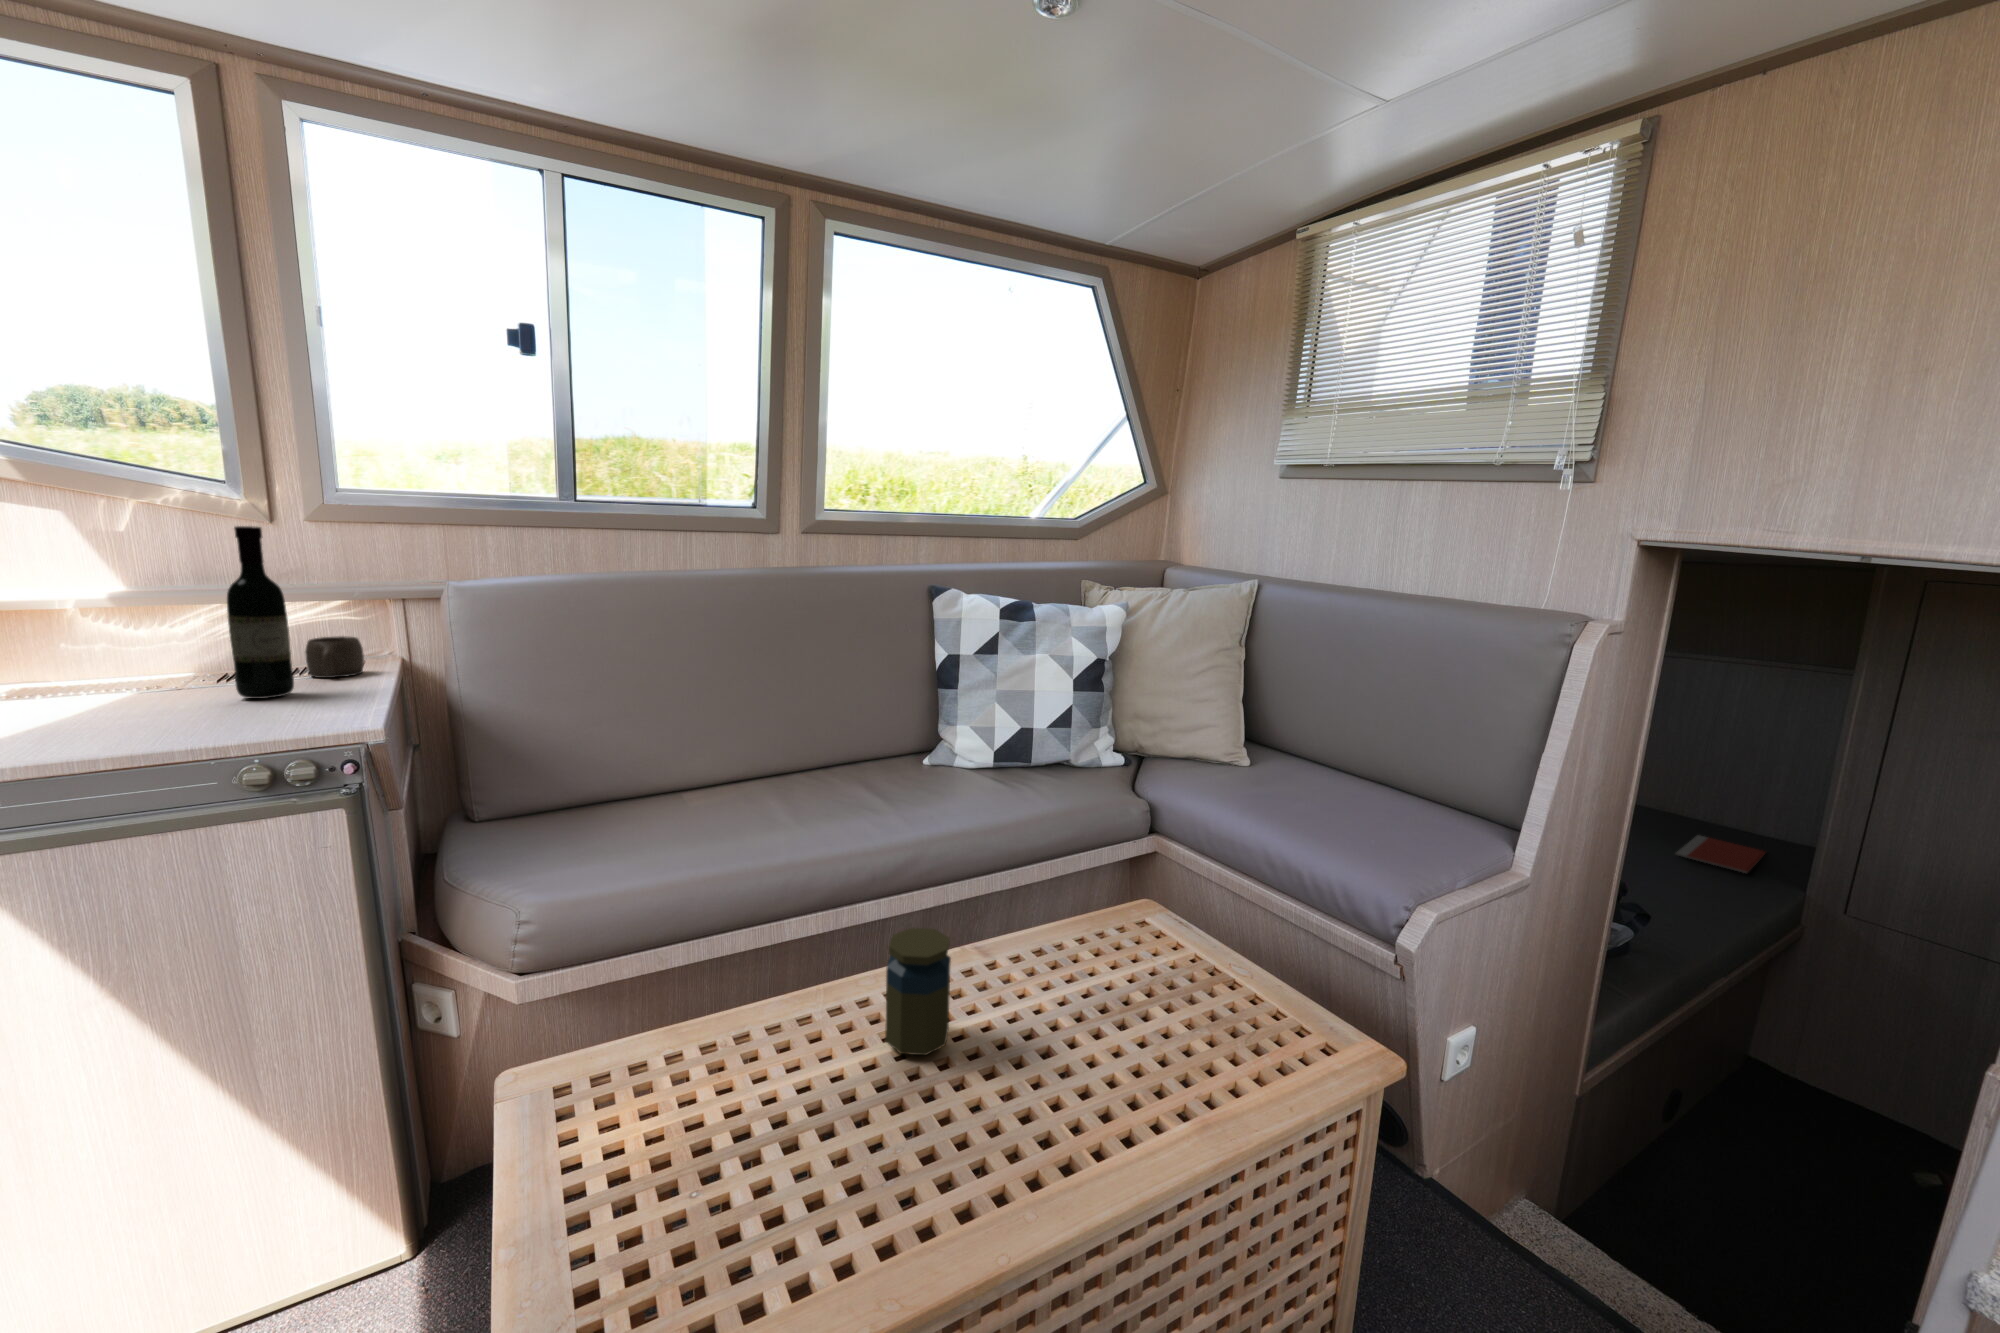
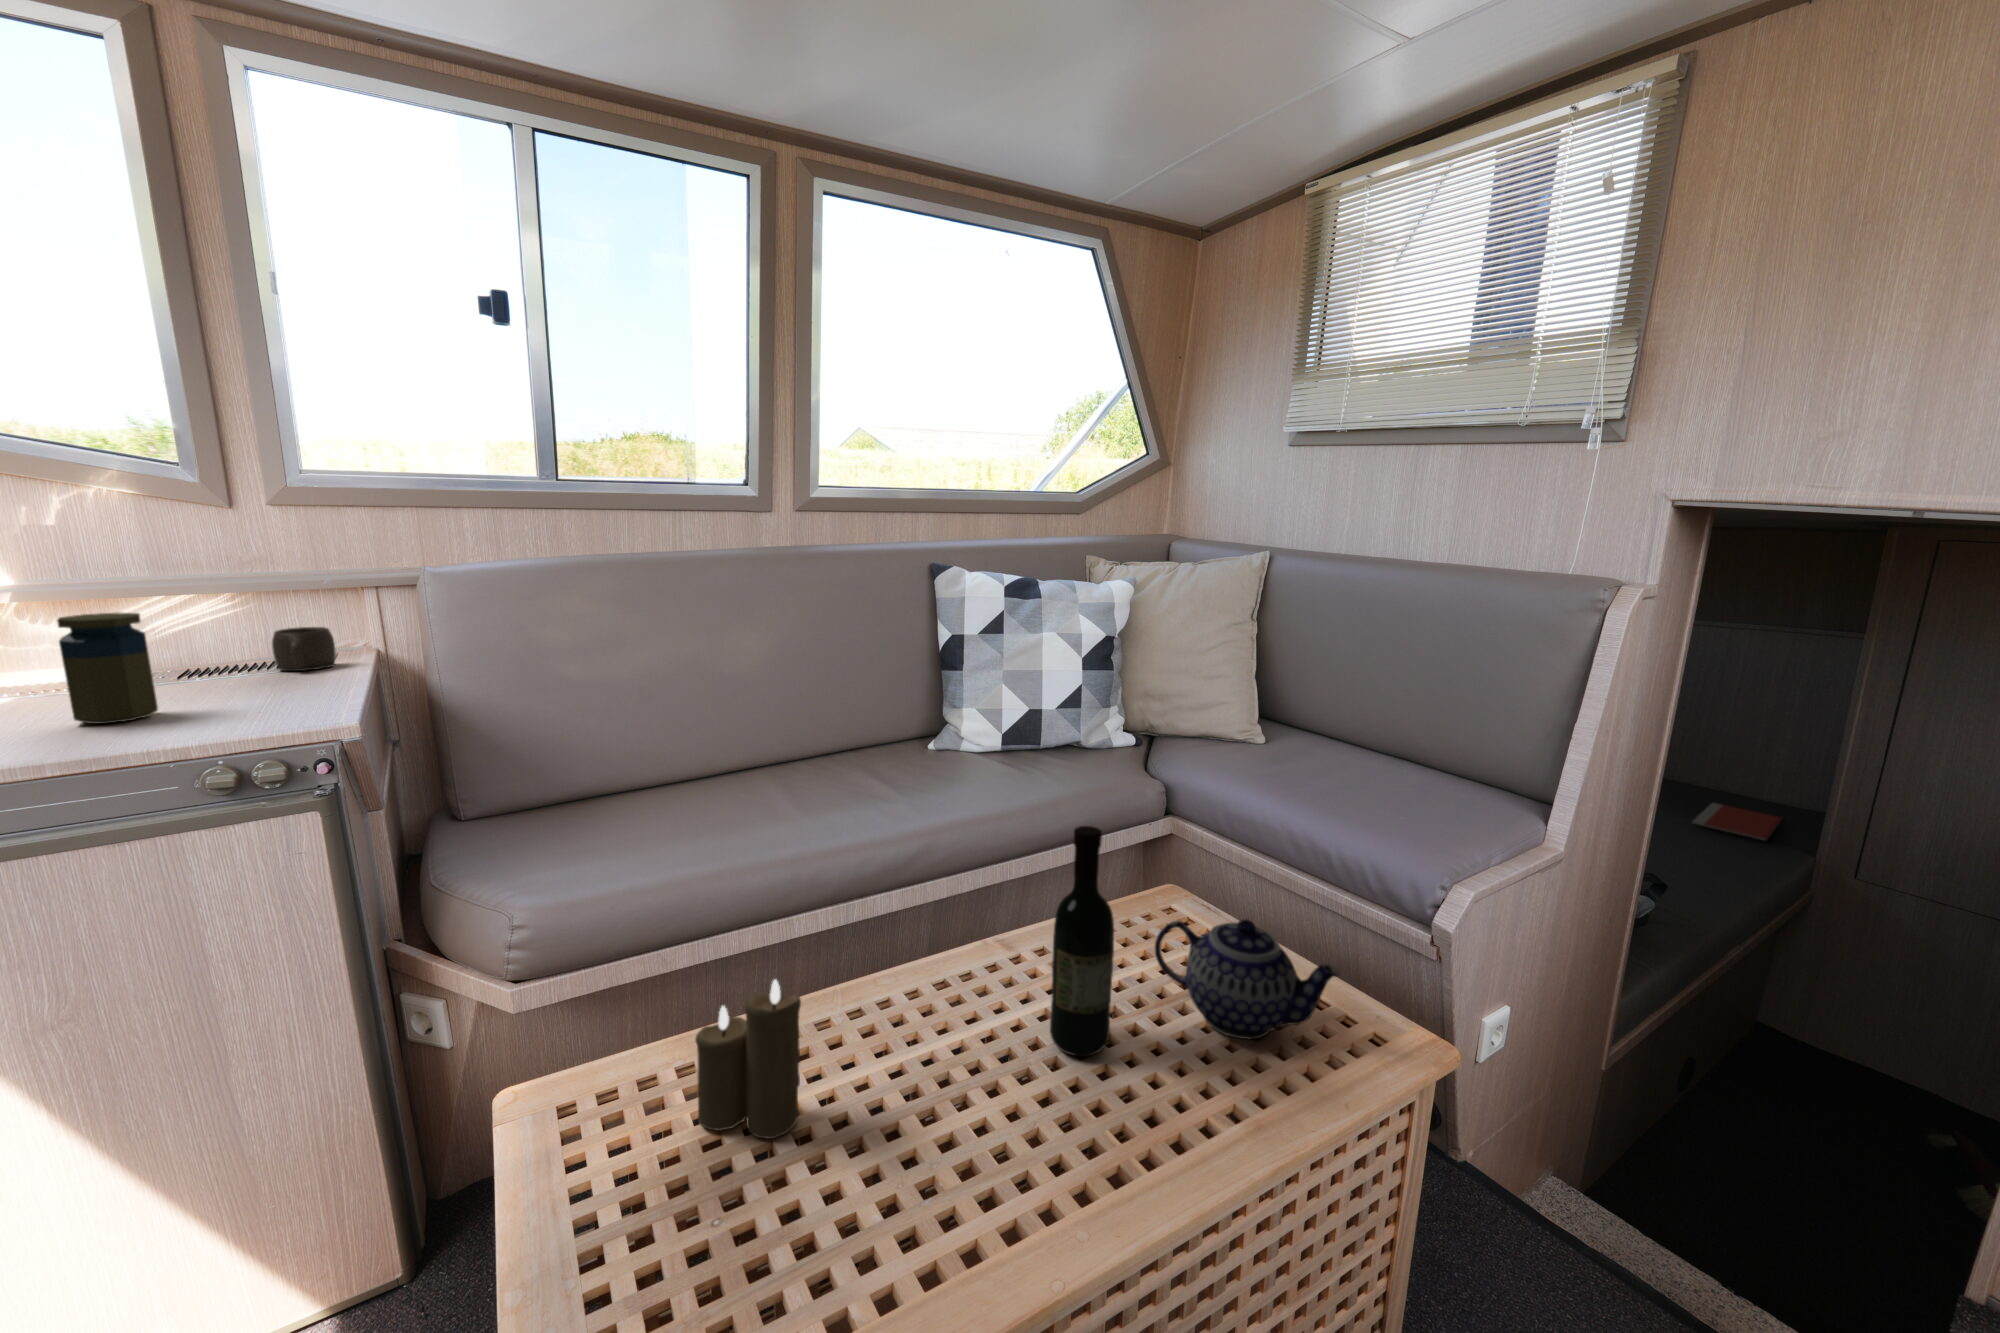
wine bottle: present [227,526,294,699] -> present [1050,826,1114,1056]
jar: present [885,928,951,1055] -> present [57,613,158,724]
teapot: none [1120,931,1291,1045] -> present [1154,919,1340,1039]
candle: none [682,972,780,1122] -> present [695,980,801,1139]

